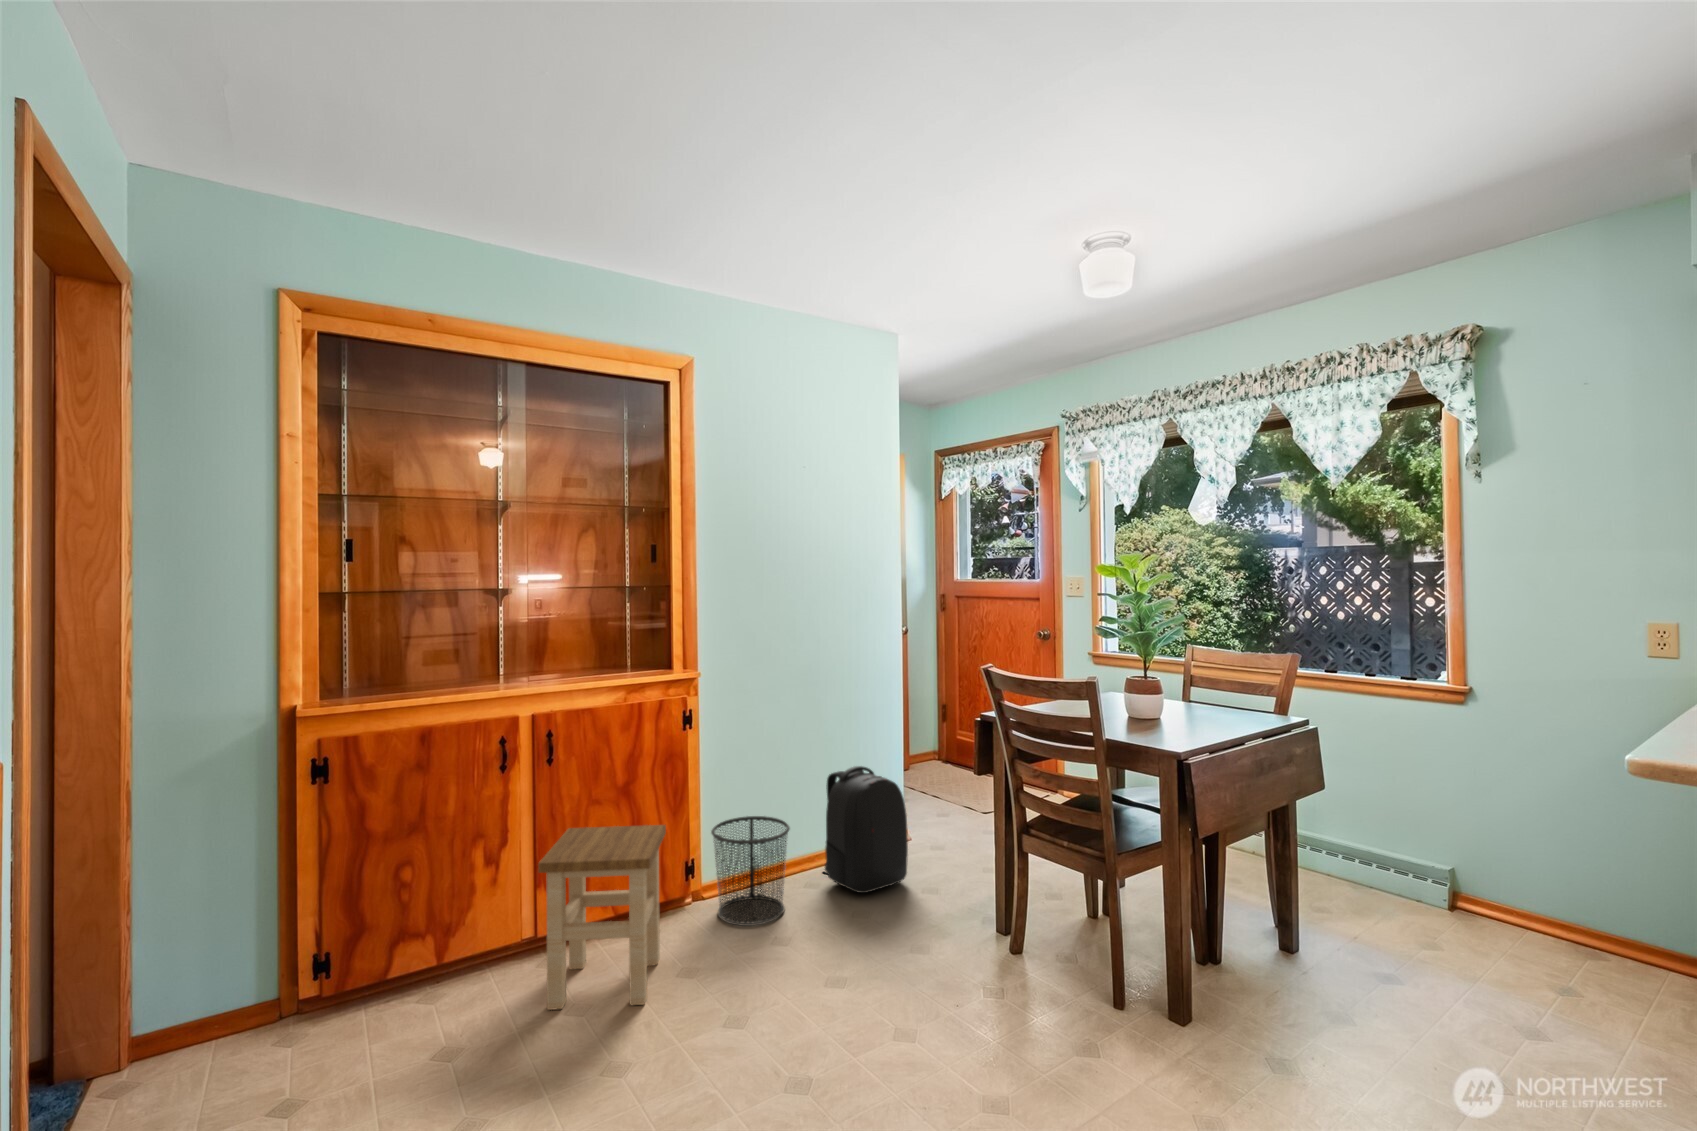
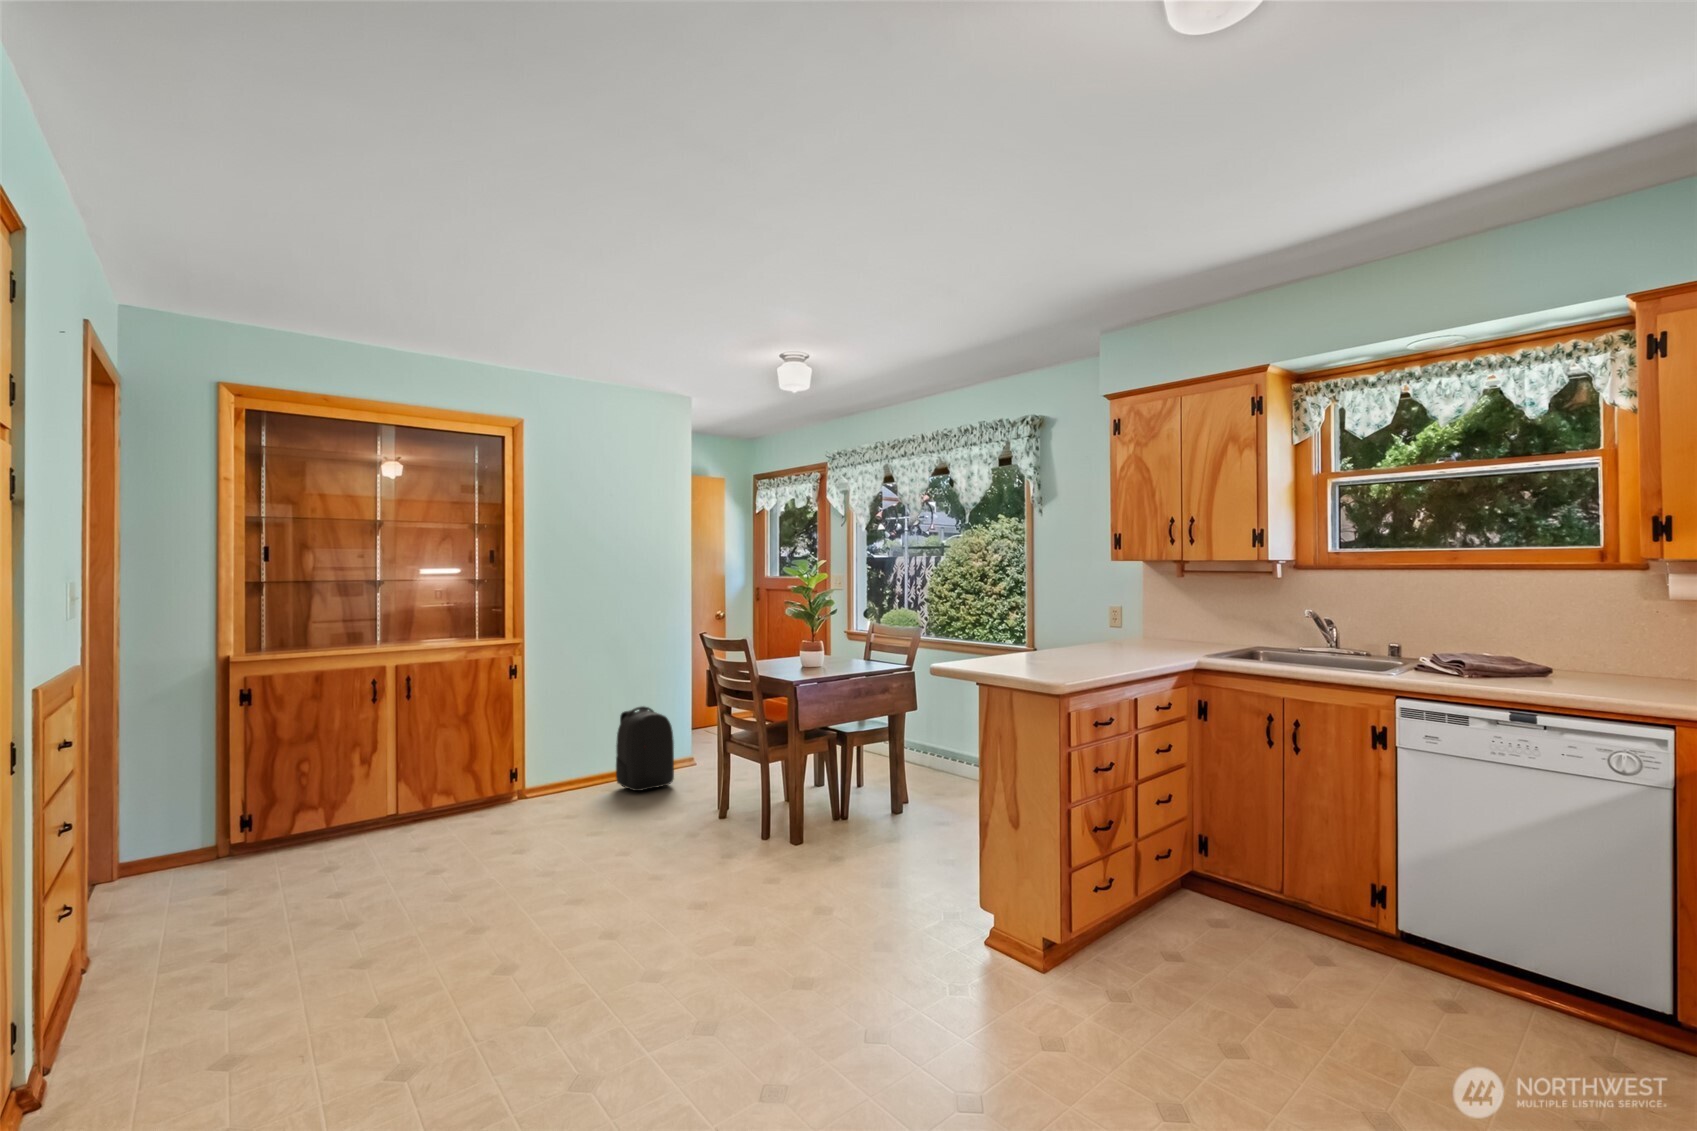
waste bin: present [711,816,790,926] -> none [528,740,585,809]
stool: present [538,825,666,1010] -> none [396,737,490,849]

